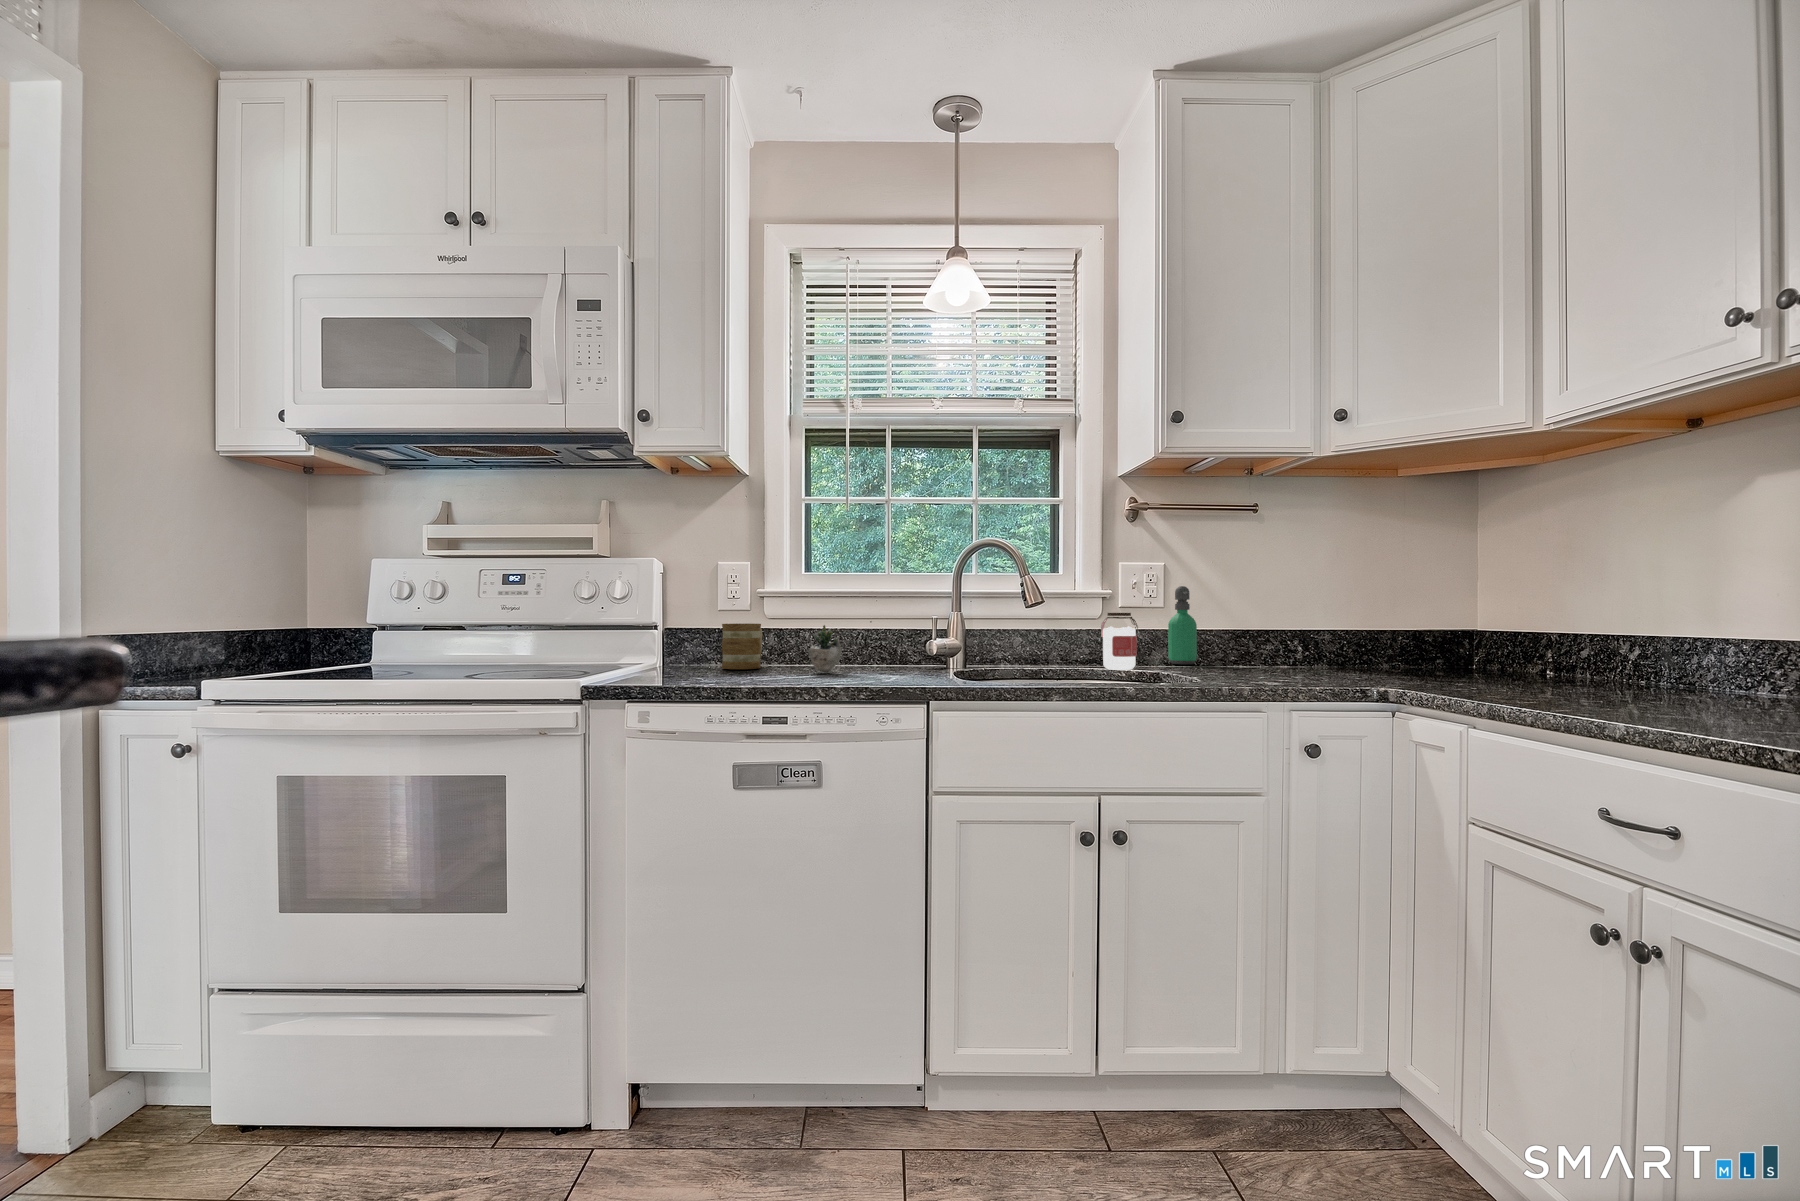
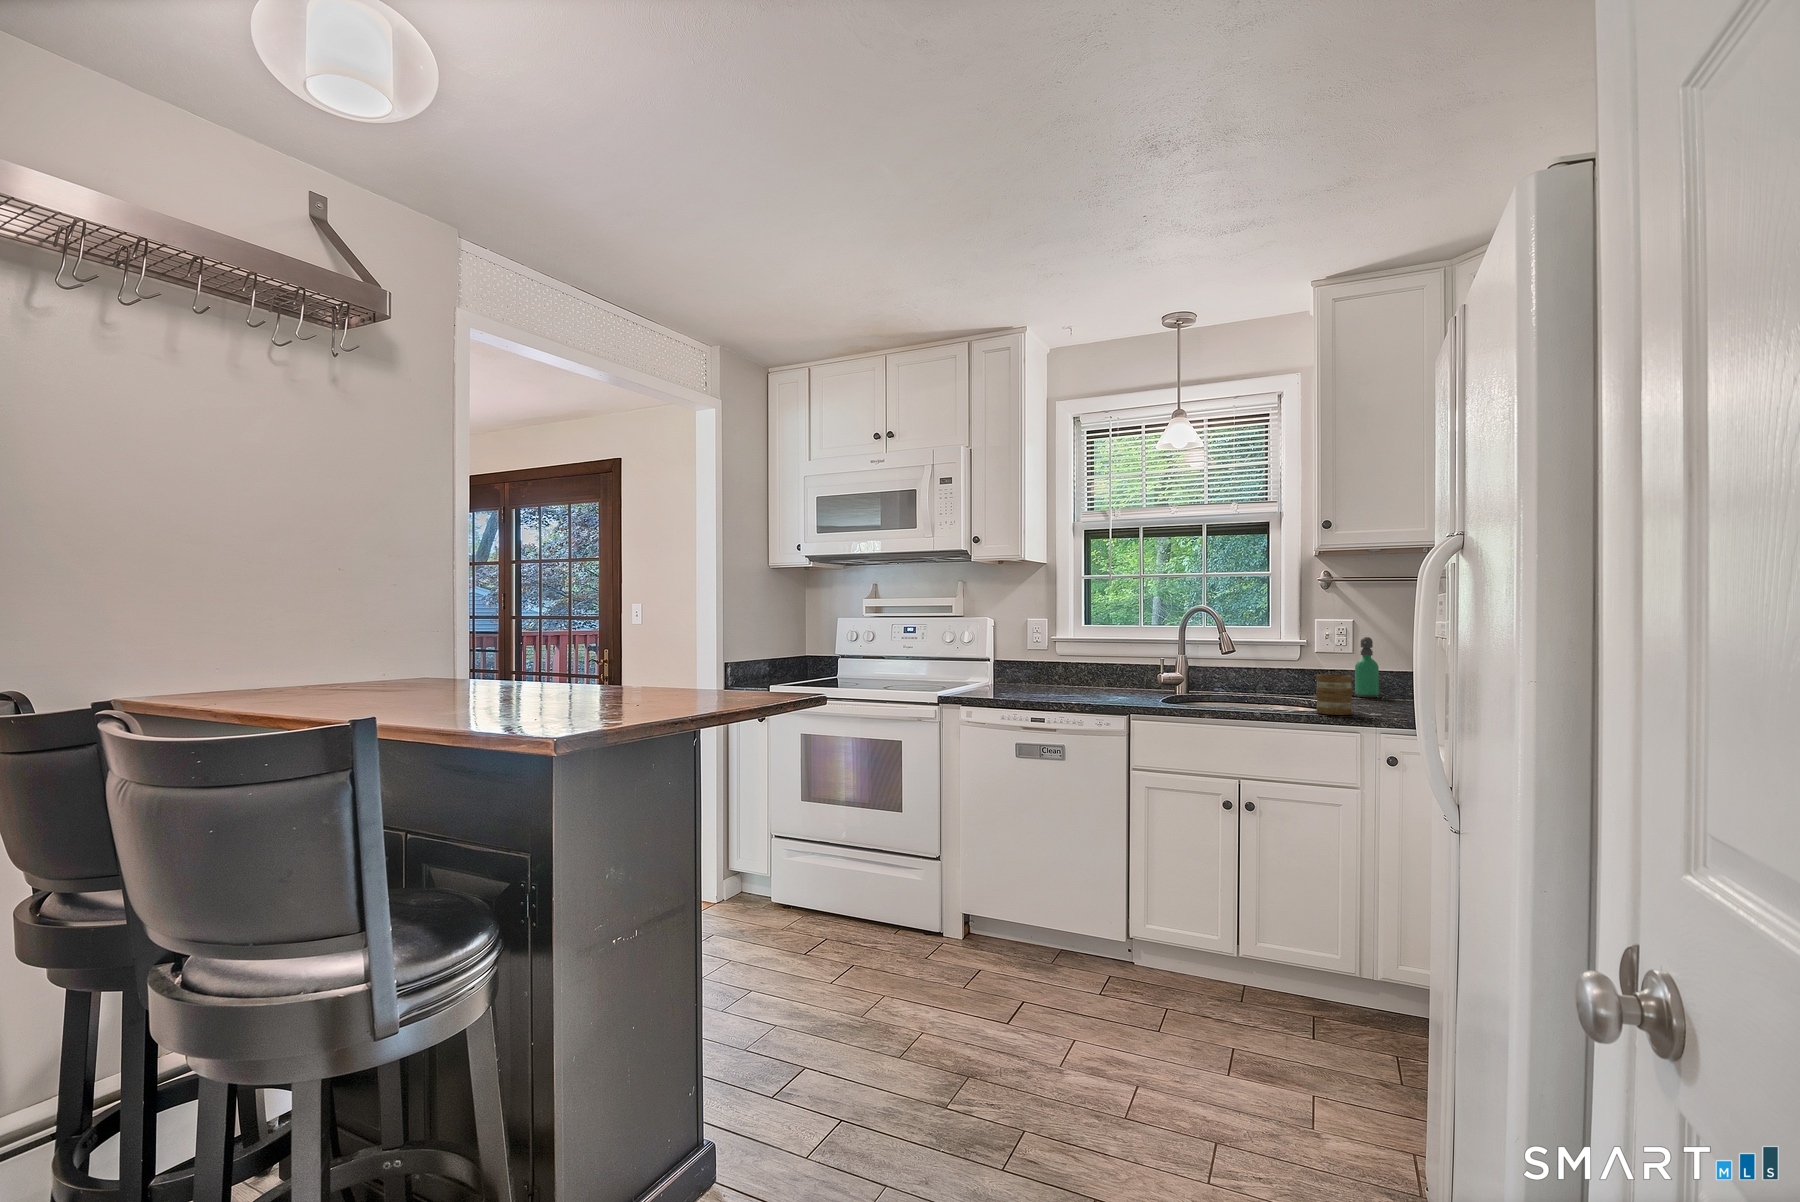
jar: present [1101,613,1138,670] -> none [1283,658,1310,700]
succulent plant: present [809,621,872,672] -> none [1075,660,1115,692]
mug: present [722,623,762,669] -> present [1316,674,1352,715]

